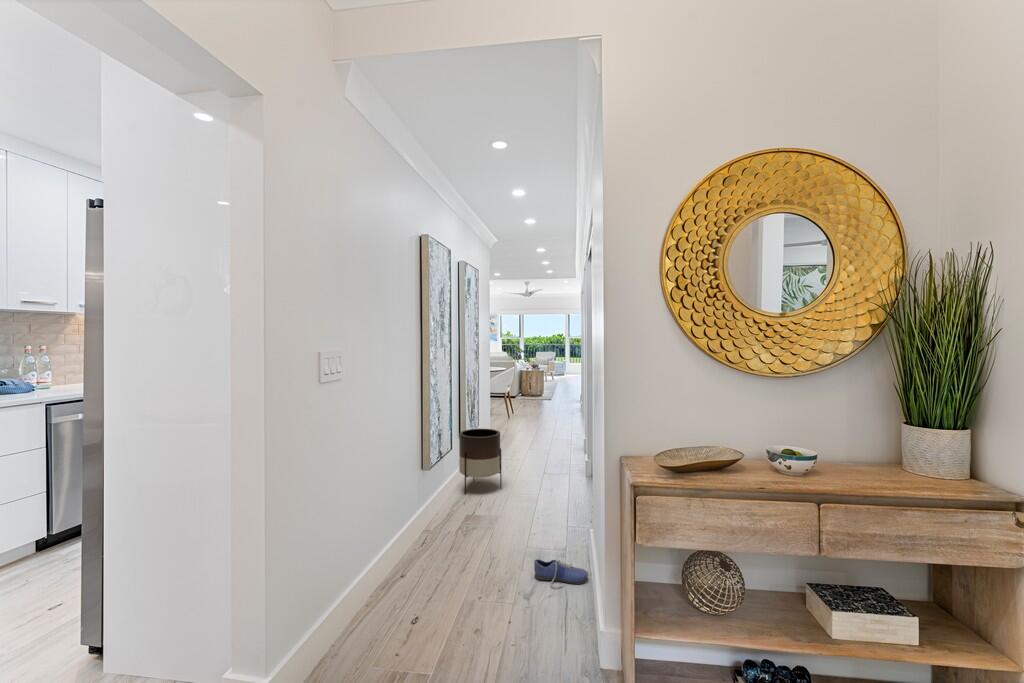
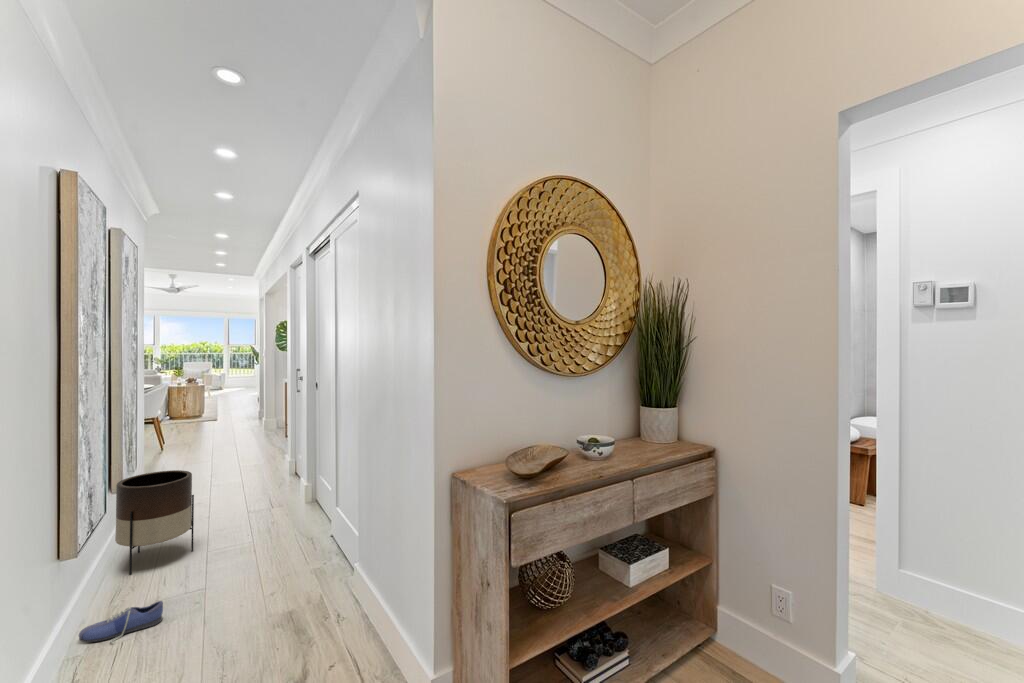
shoe: present [534,559,588,588] -> present [79,601,163,642]

